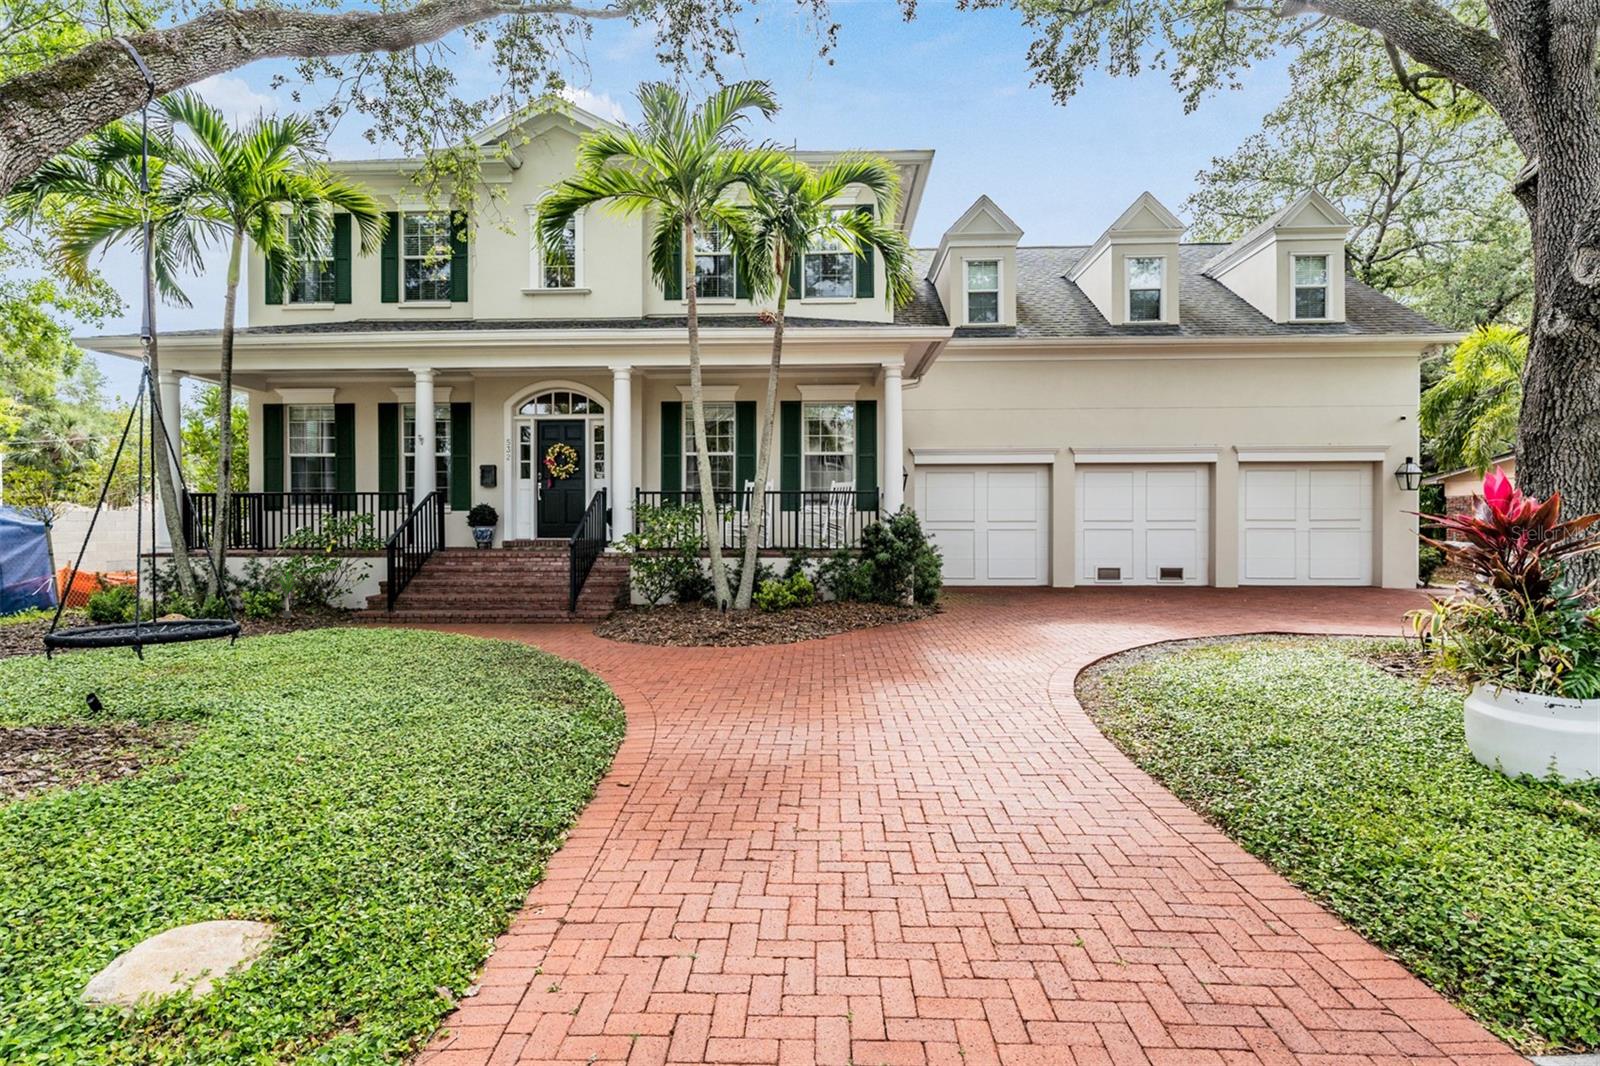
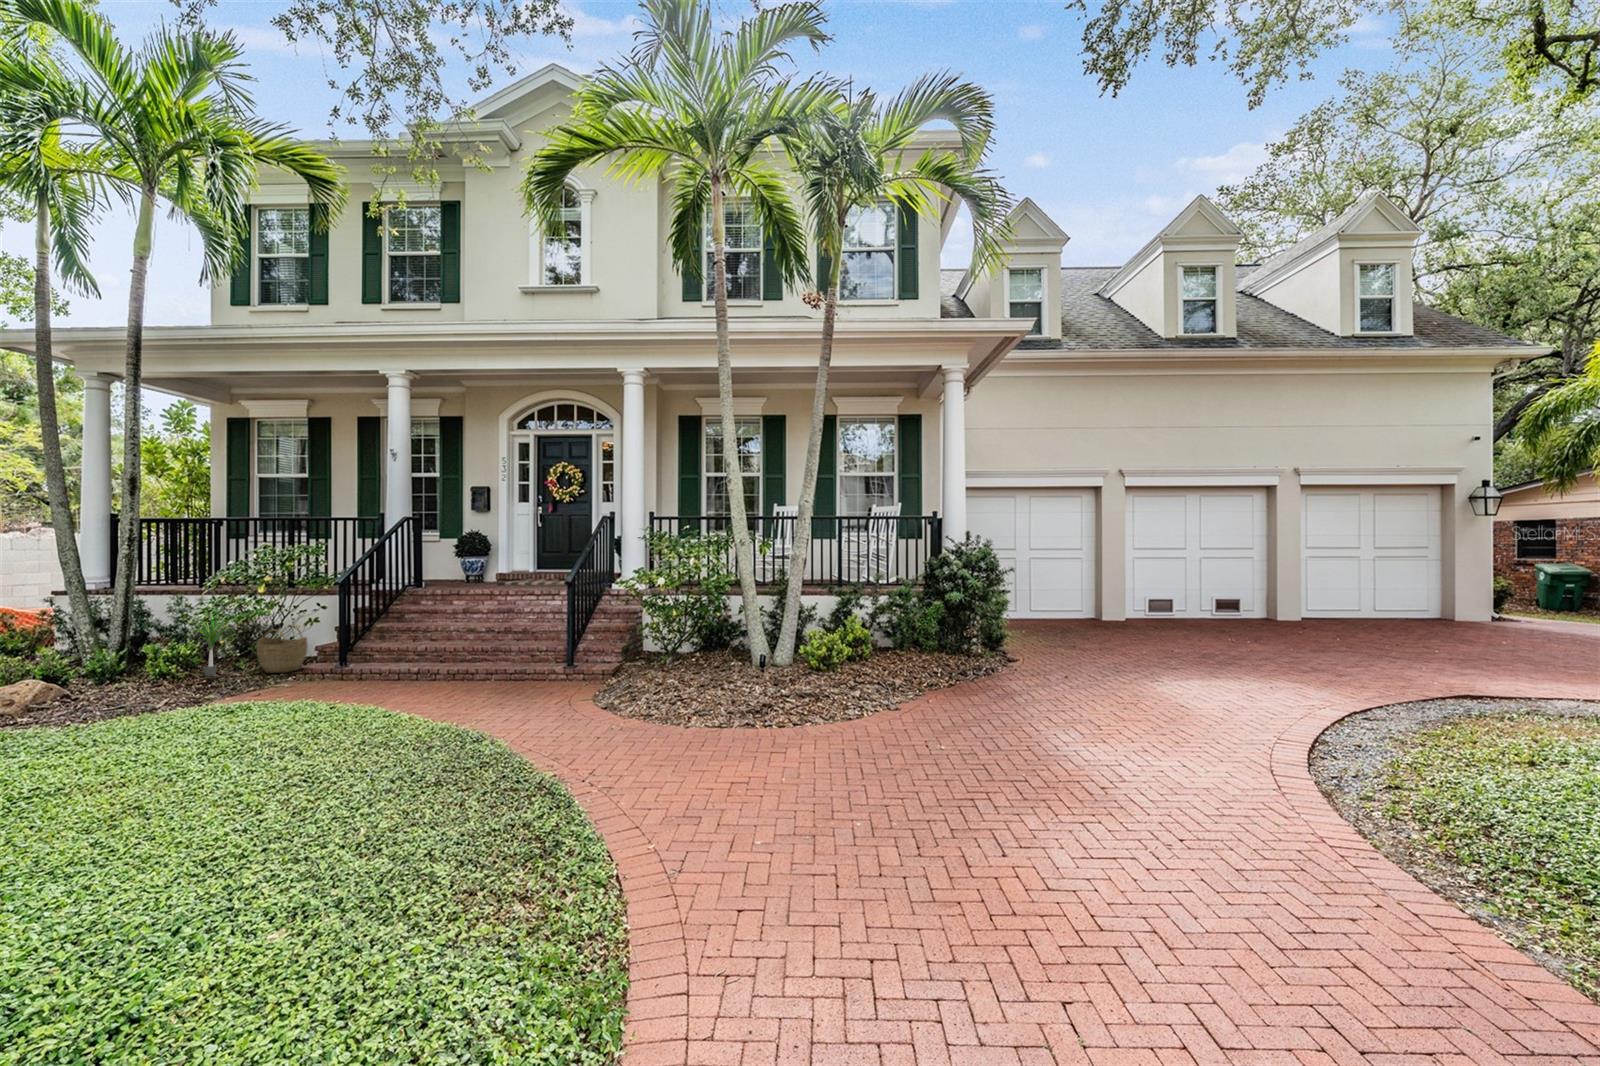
woven basket: none [323,580,360,617] -> present [257,628,307,673]

